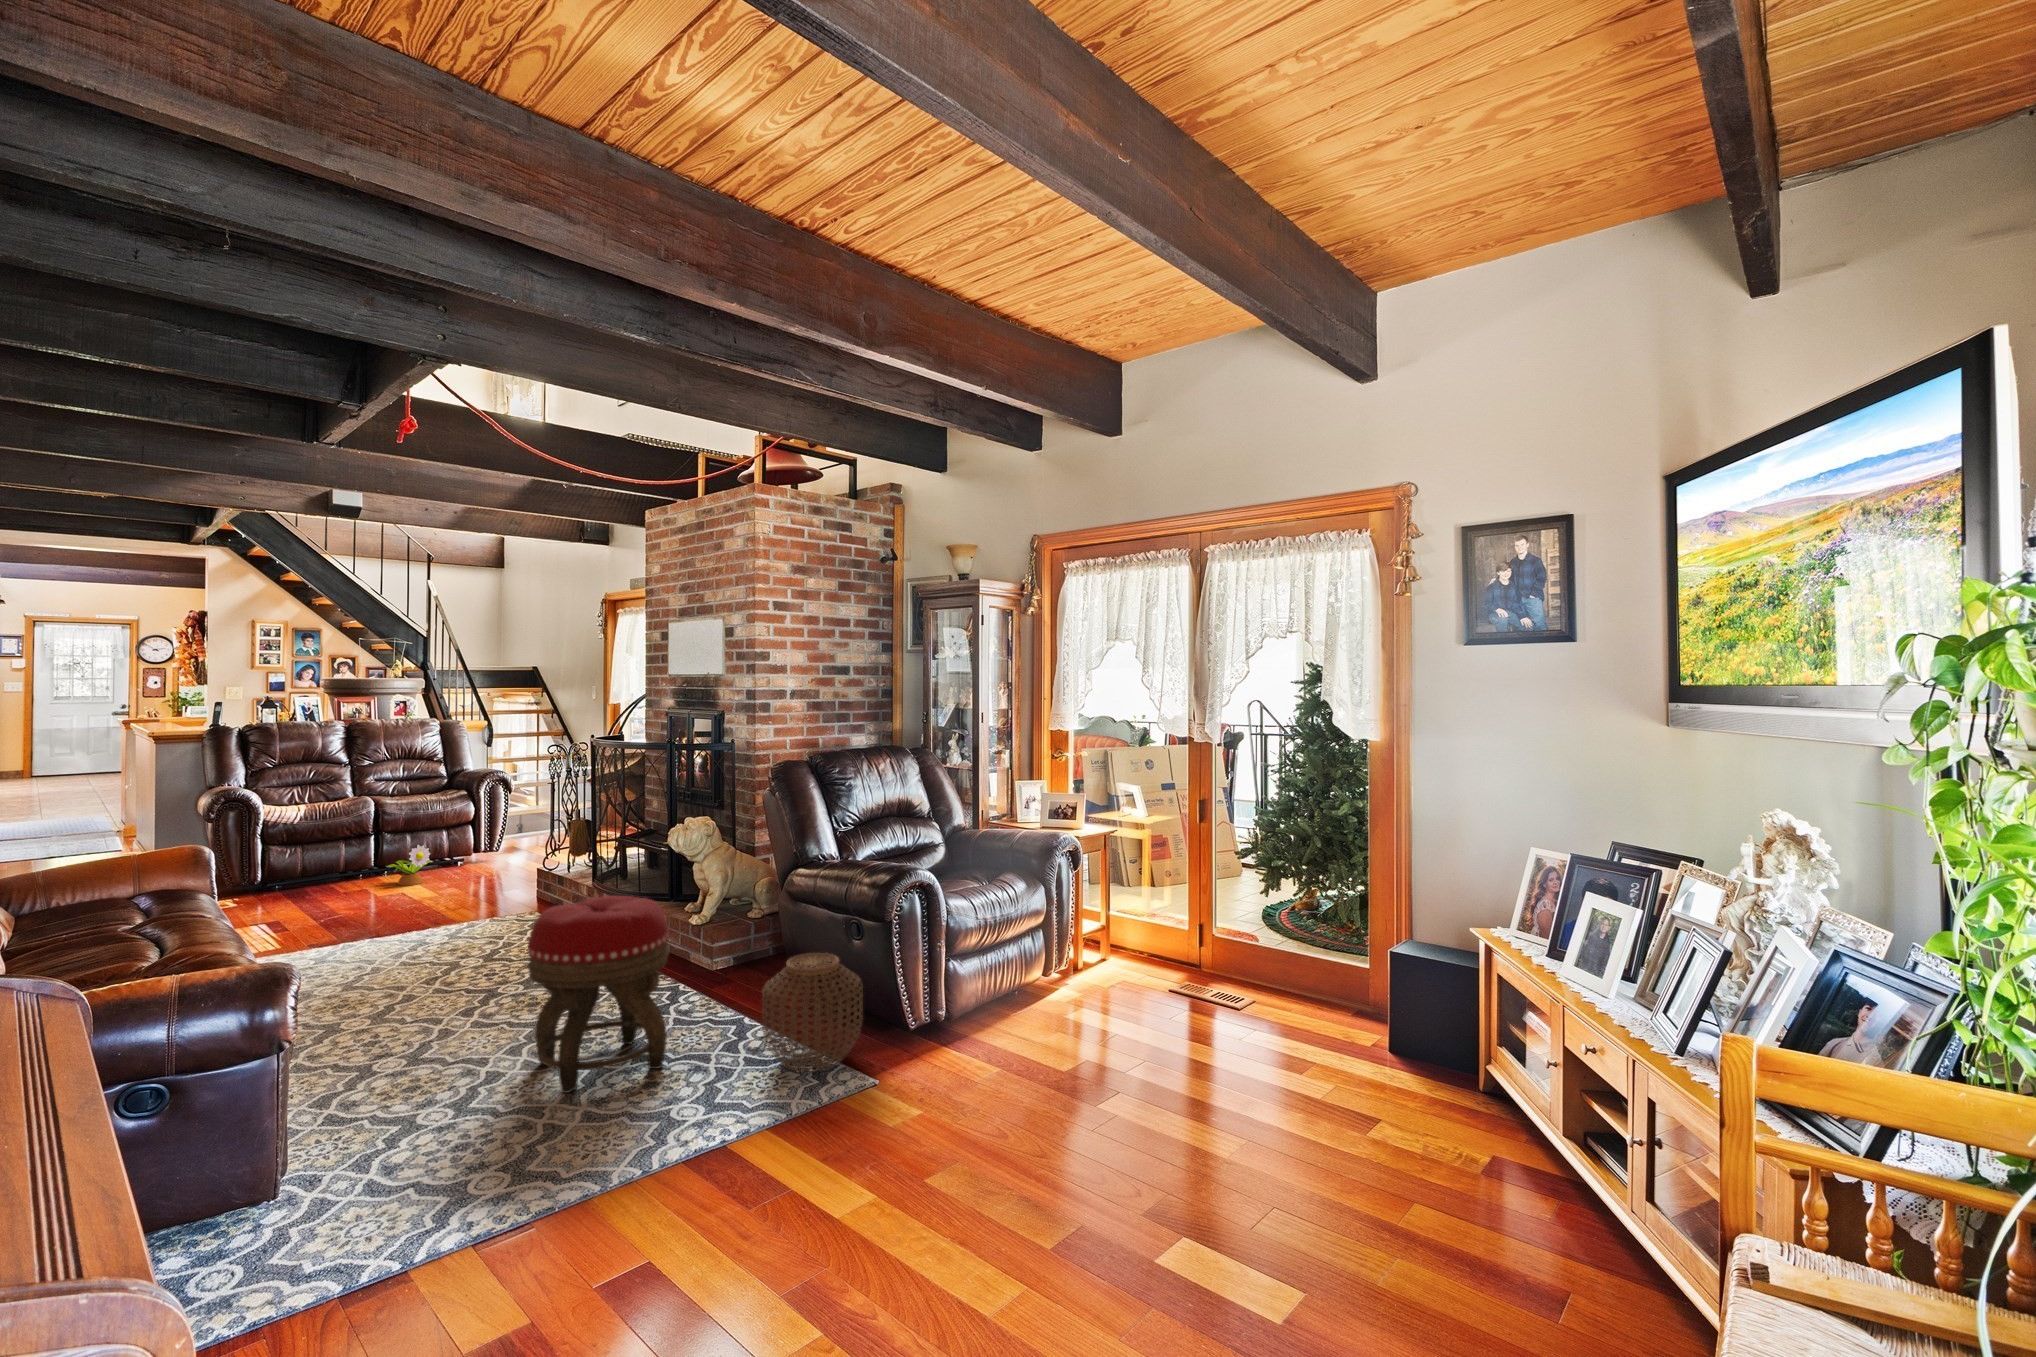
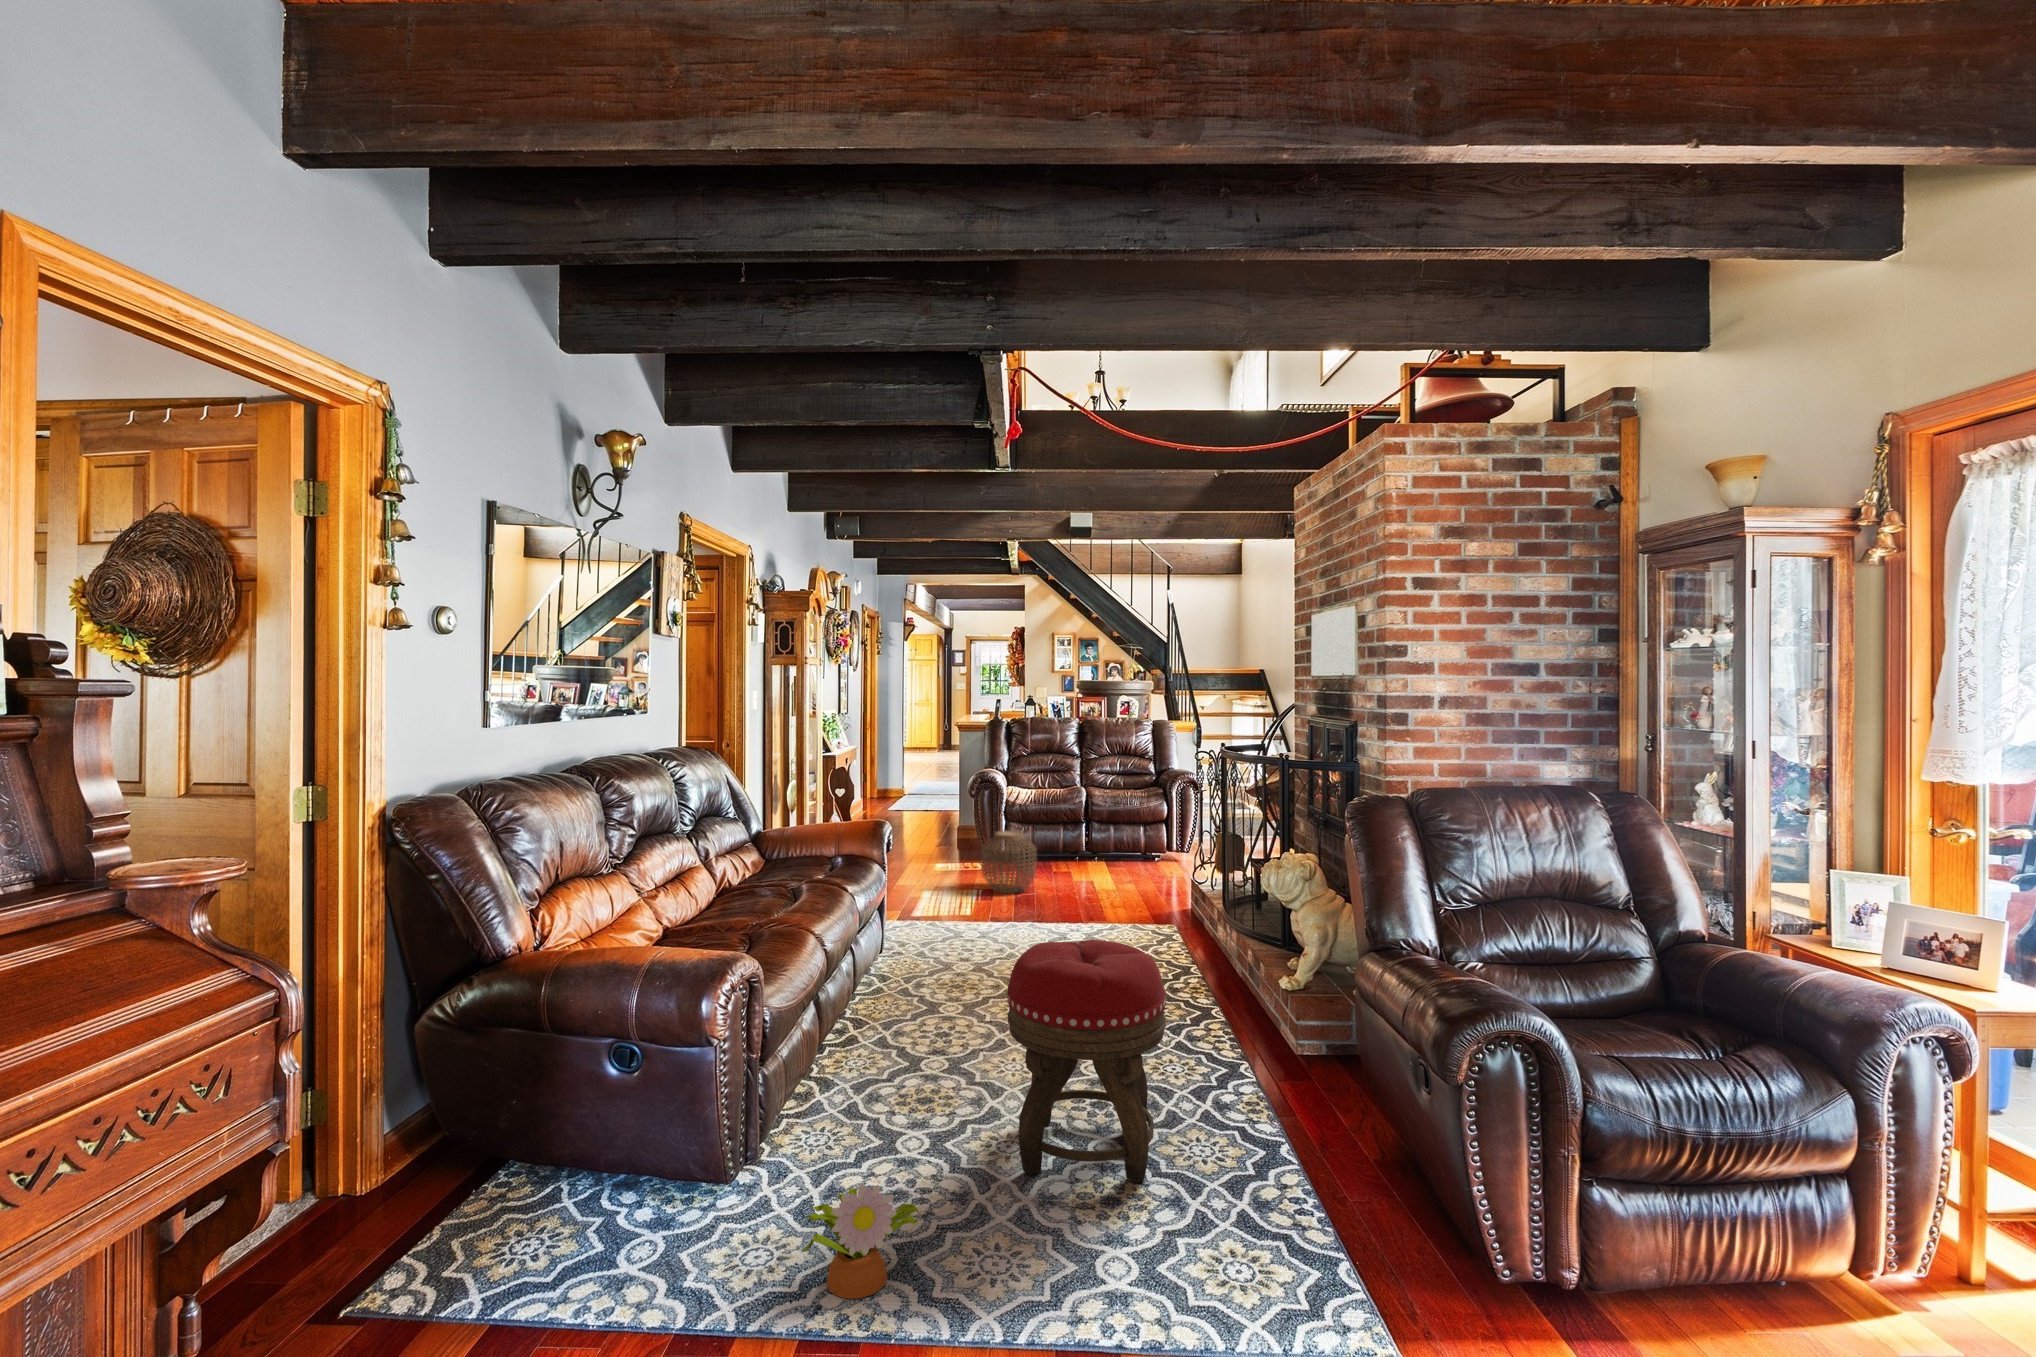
decorative plant: present [388,845,431,886] -> present [802,1183,919,1299]
woven basket: present [762,953,863,1073] -> present [981,831,1037,893]

